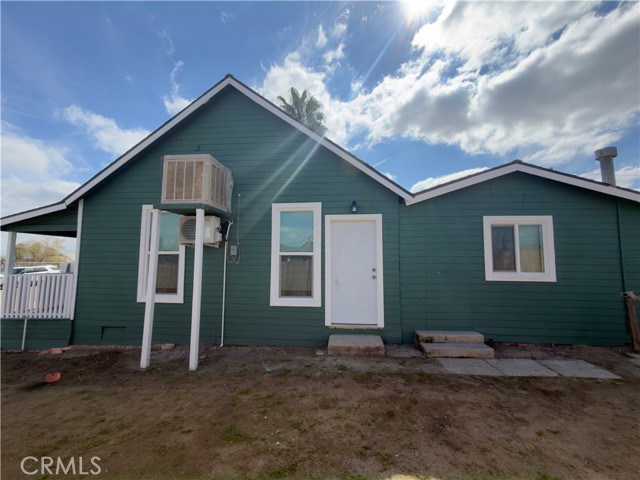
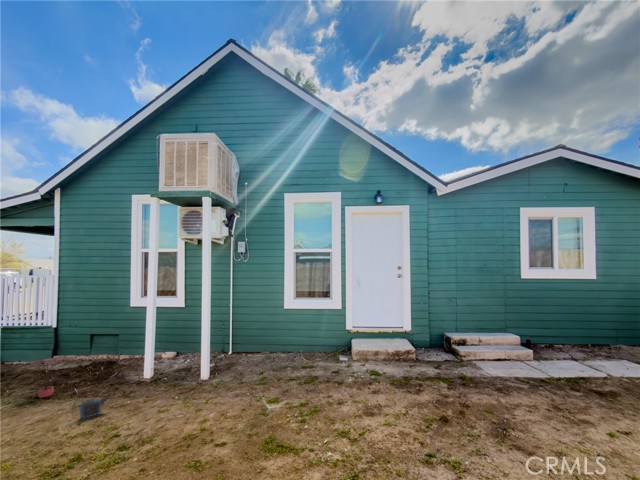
watering can: none [65,380,104,404] -> present [72,394,110,419]

